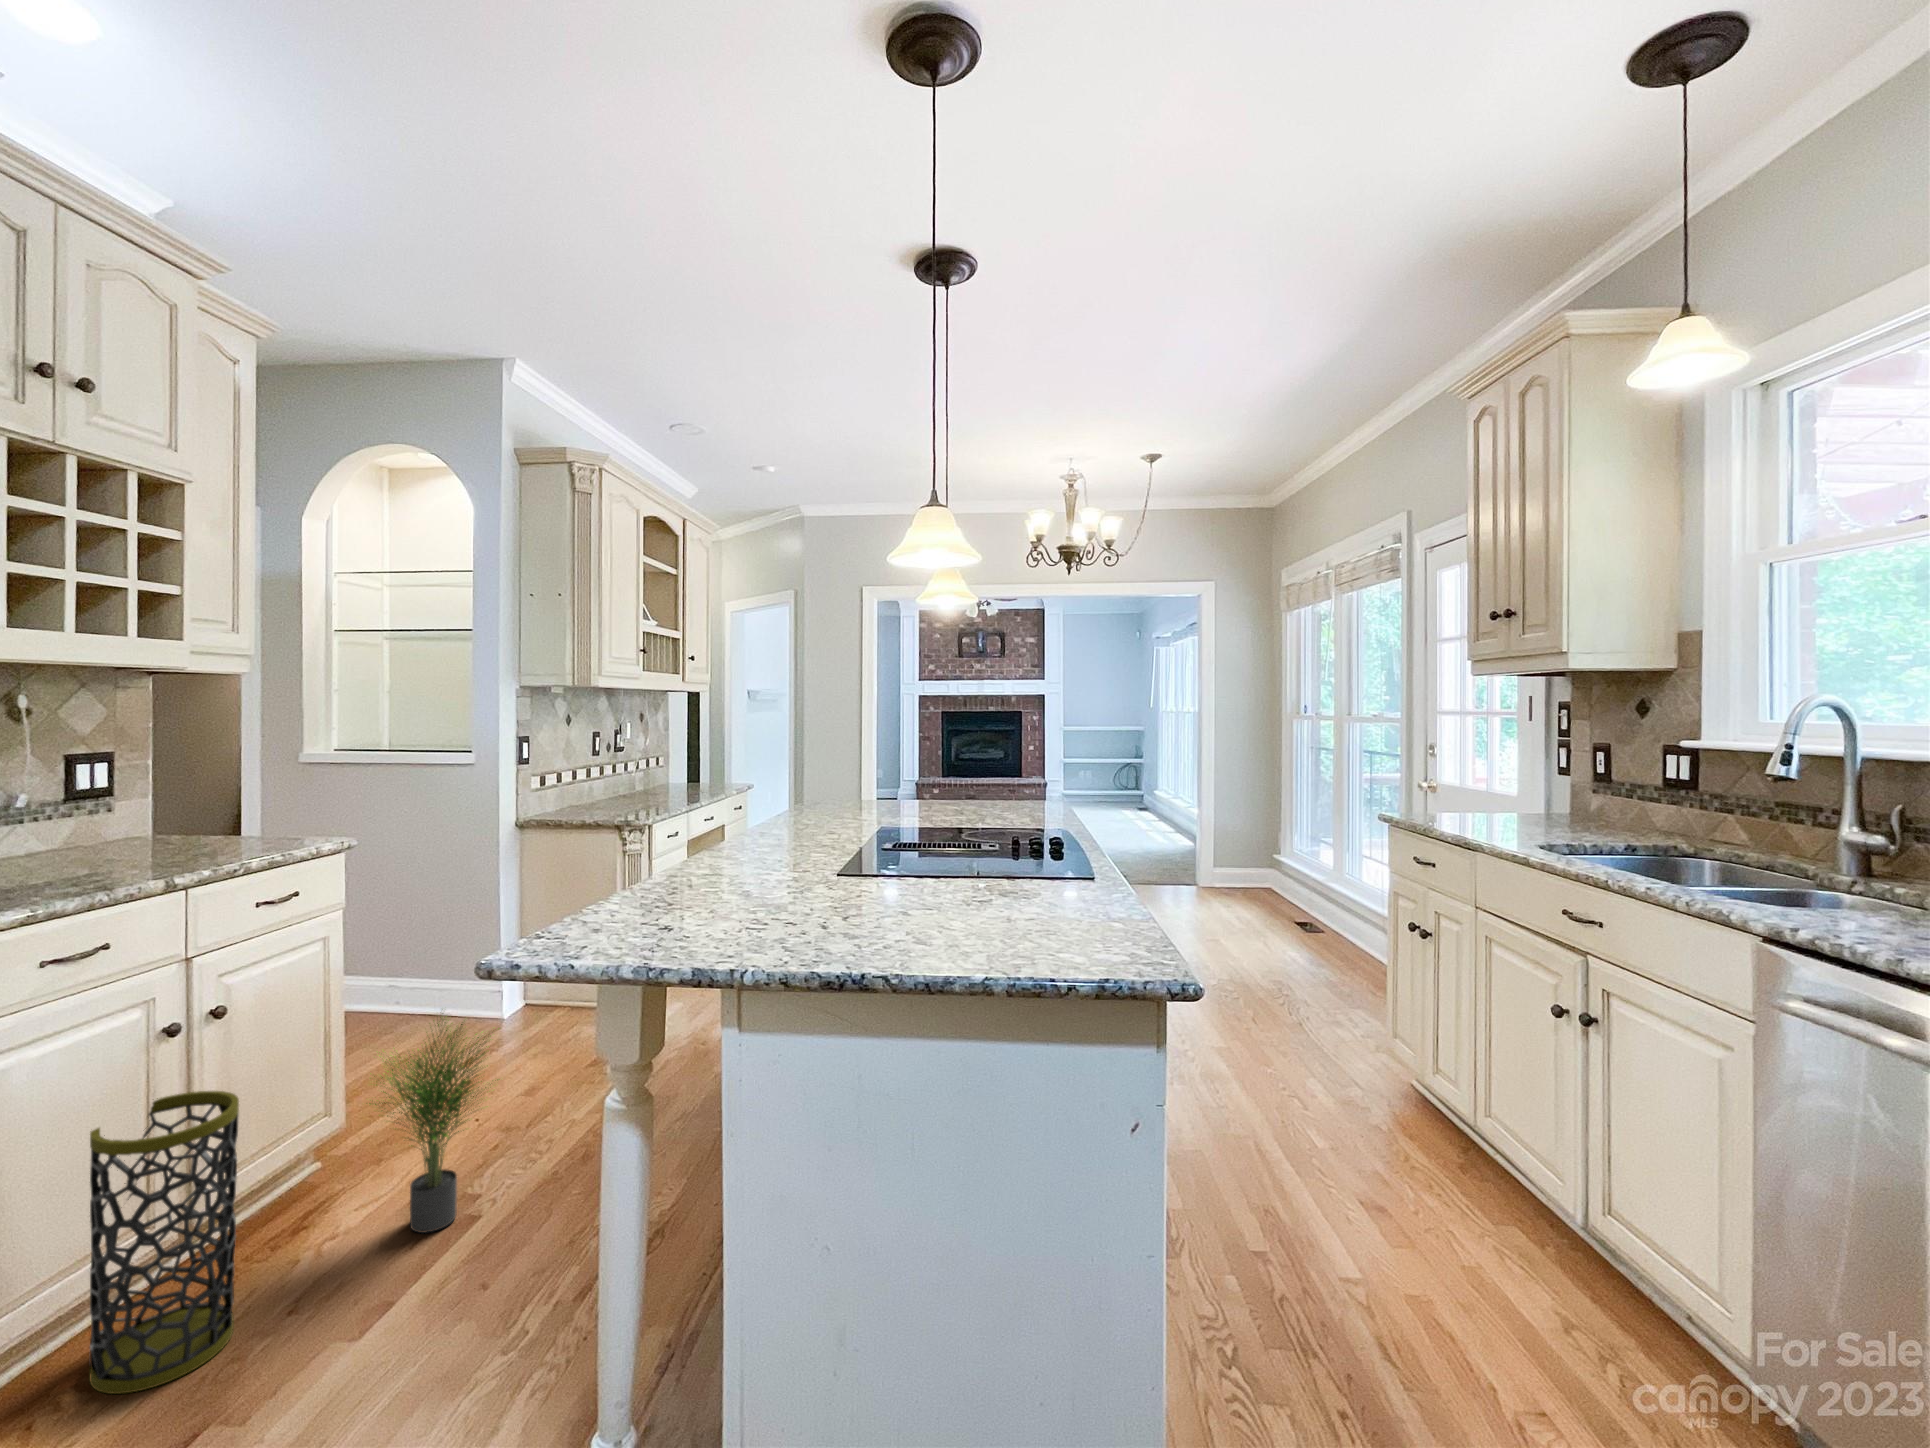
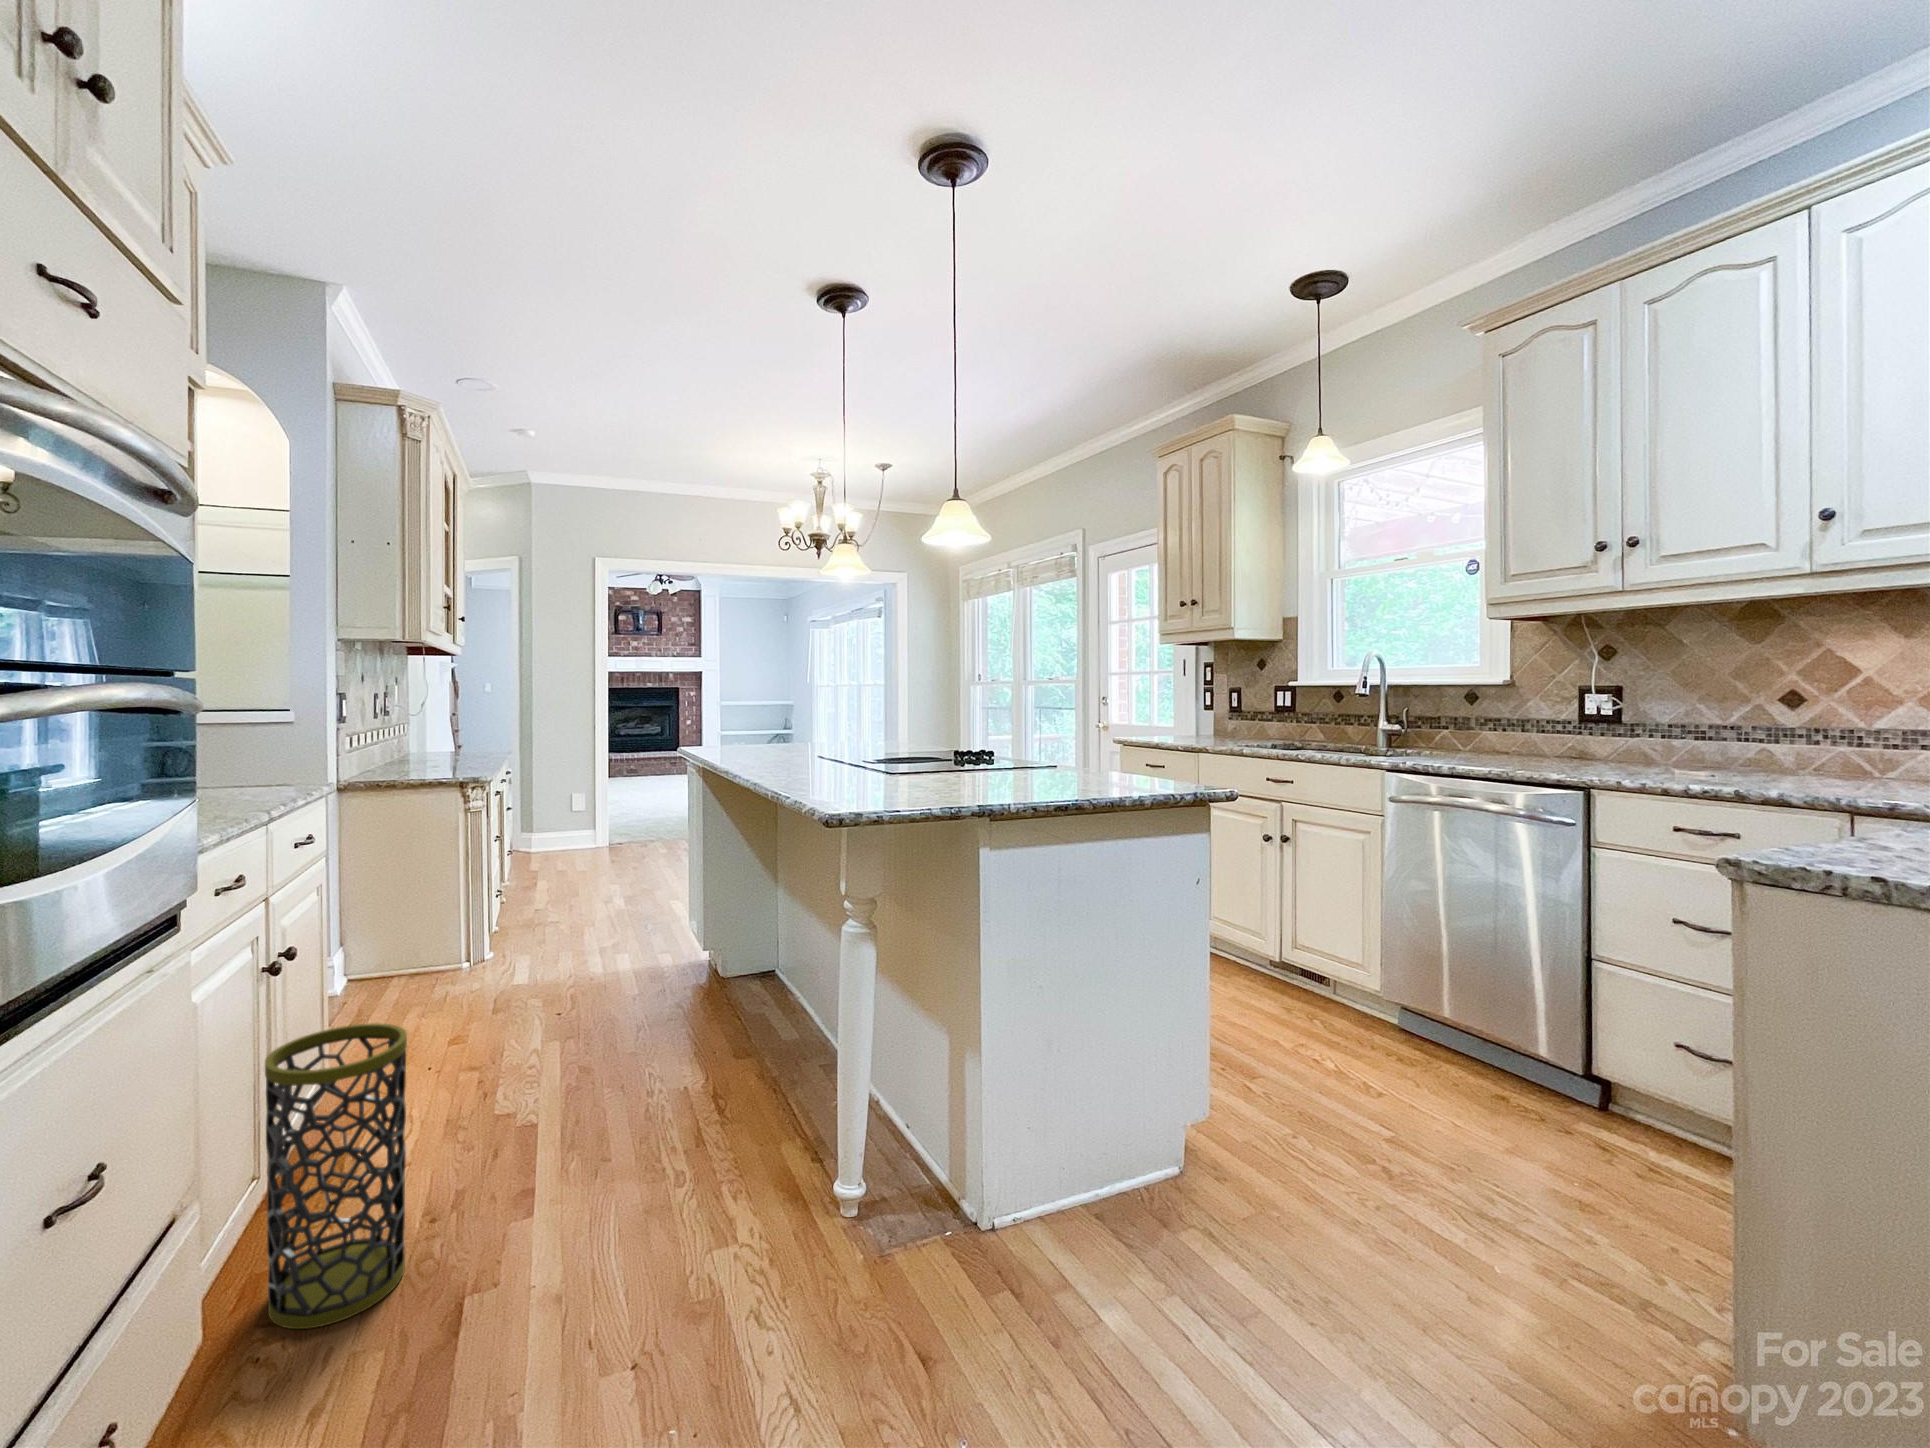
potted plant: present [369,1013,499,1233] -> none [405,937,563,1151]

